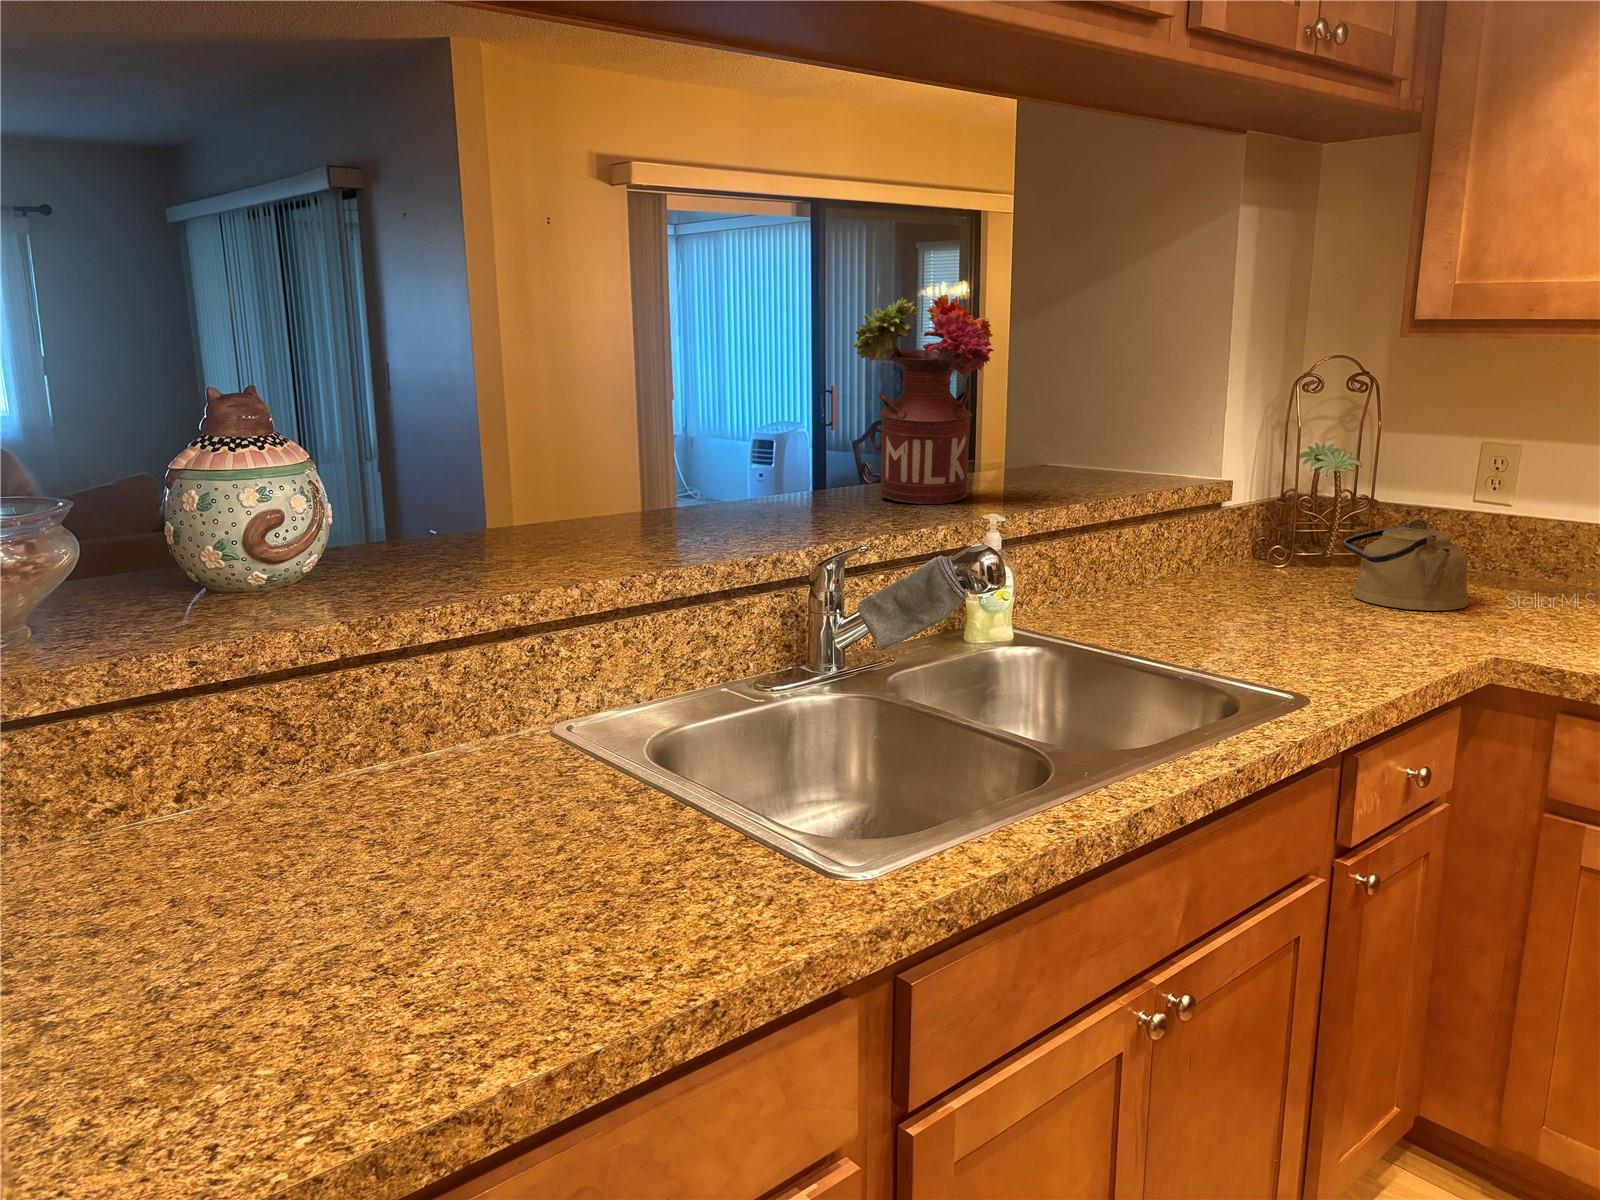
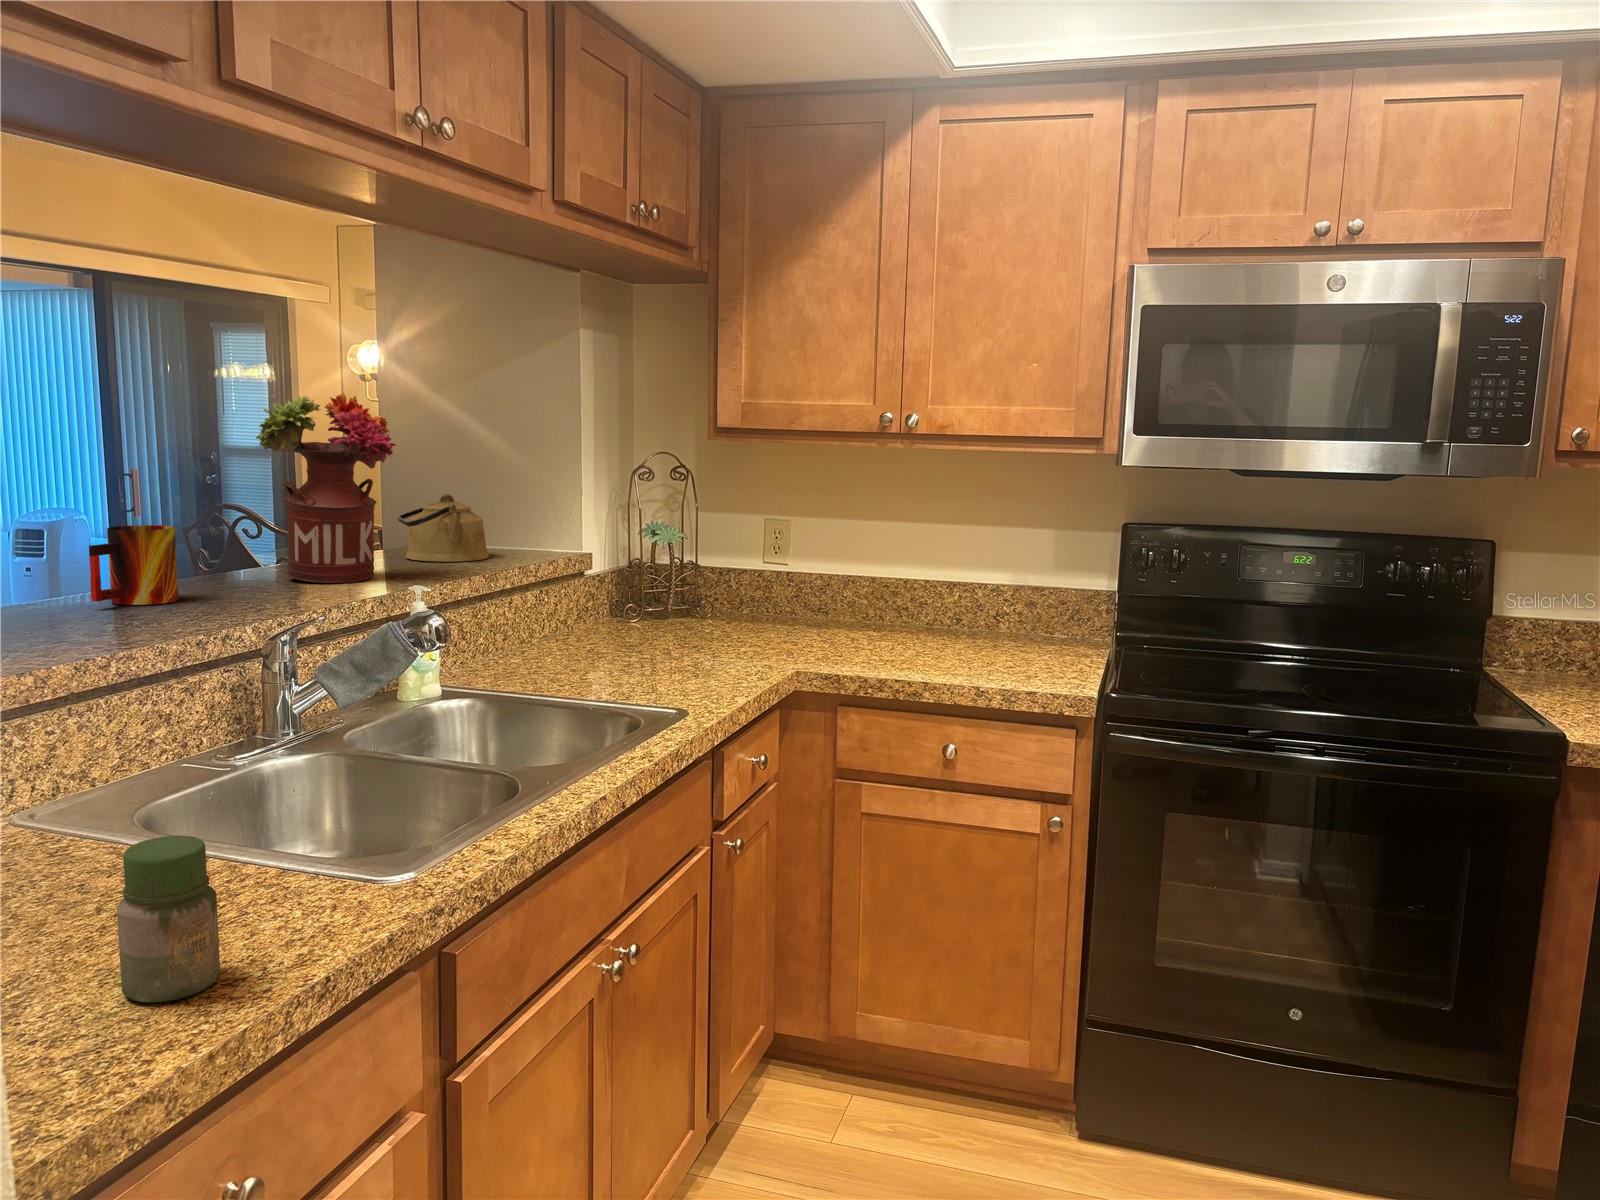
mug: none [684,438,765,518] -> present [89,525,178,605]
kettle: present [1343,518,1469,611] -> present [398,494,489,562]
jar: none [507,799,612,989] -> present [117,835,220,1003]

